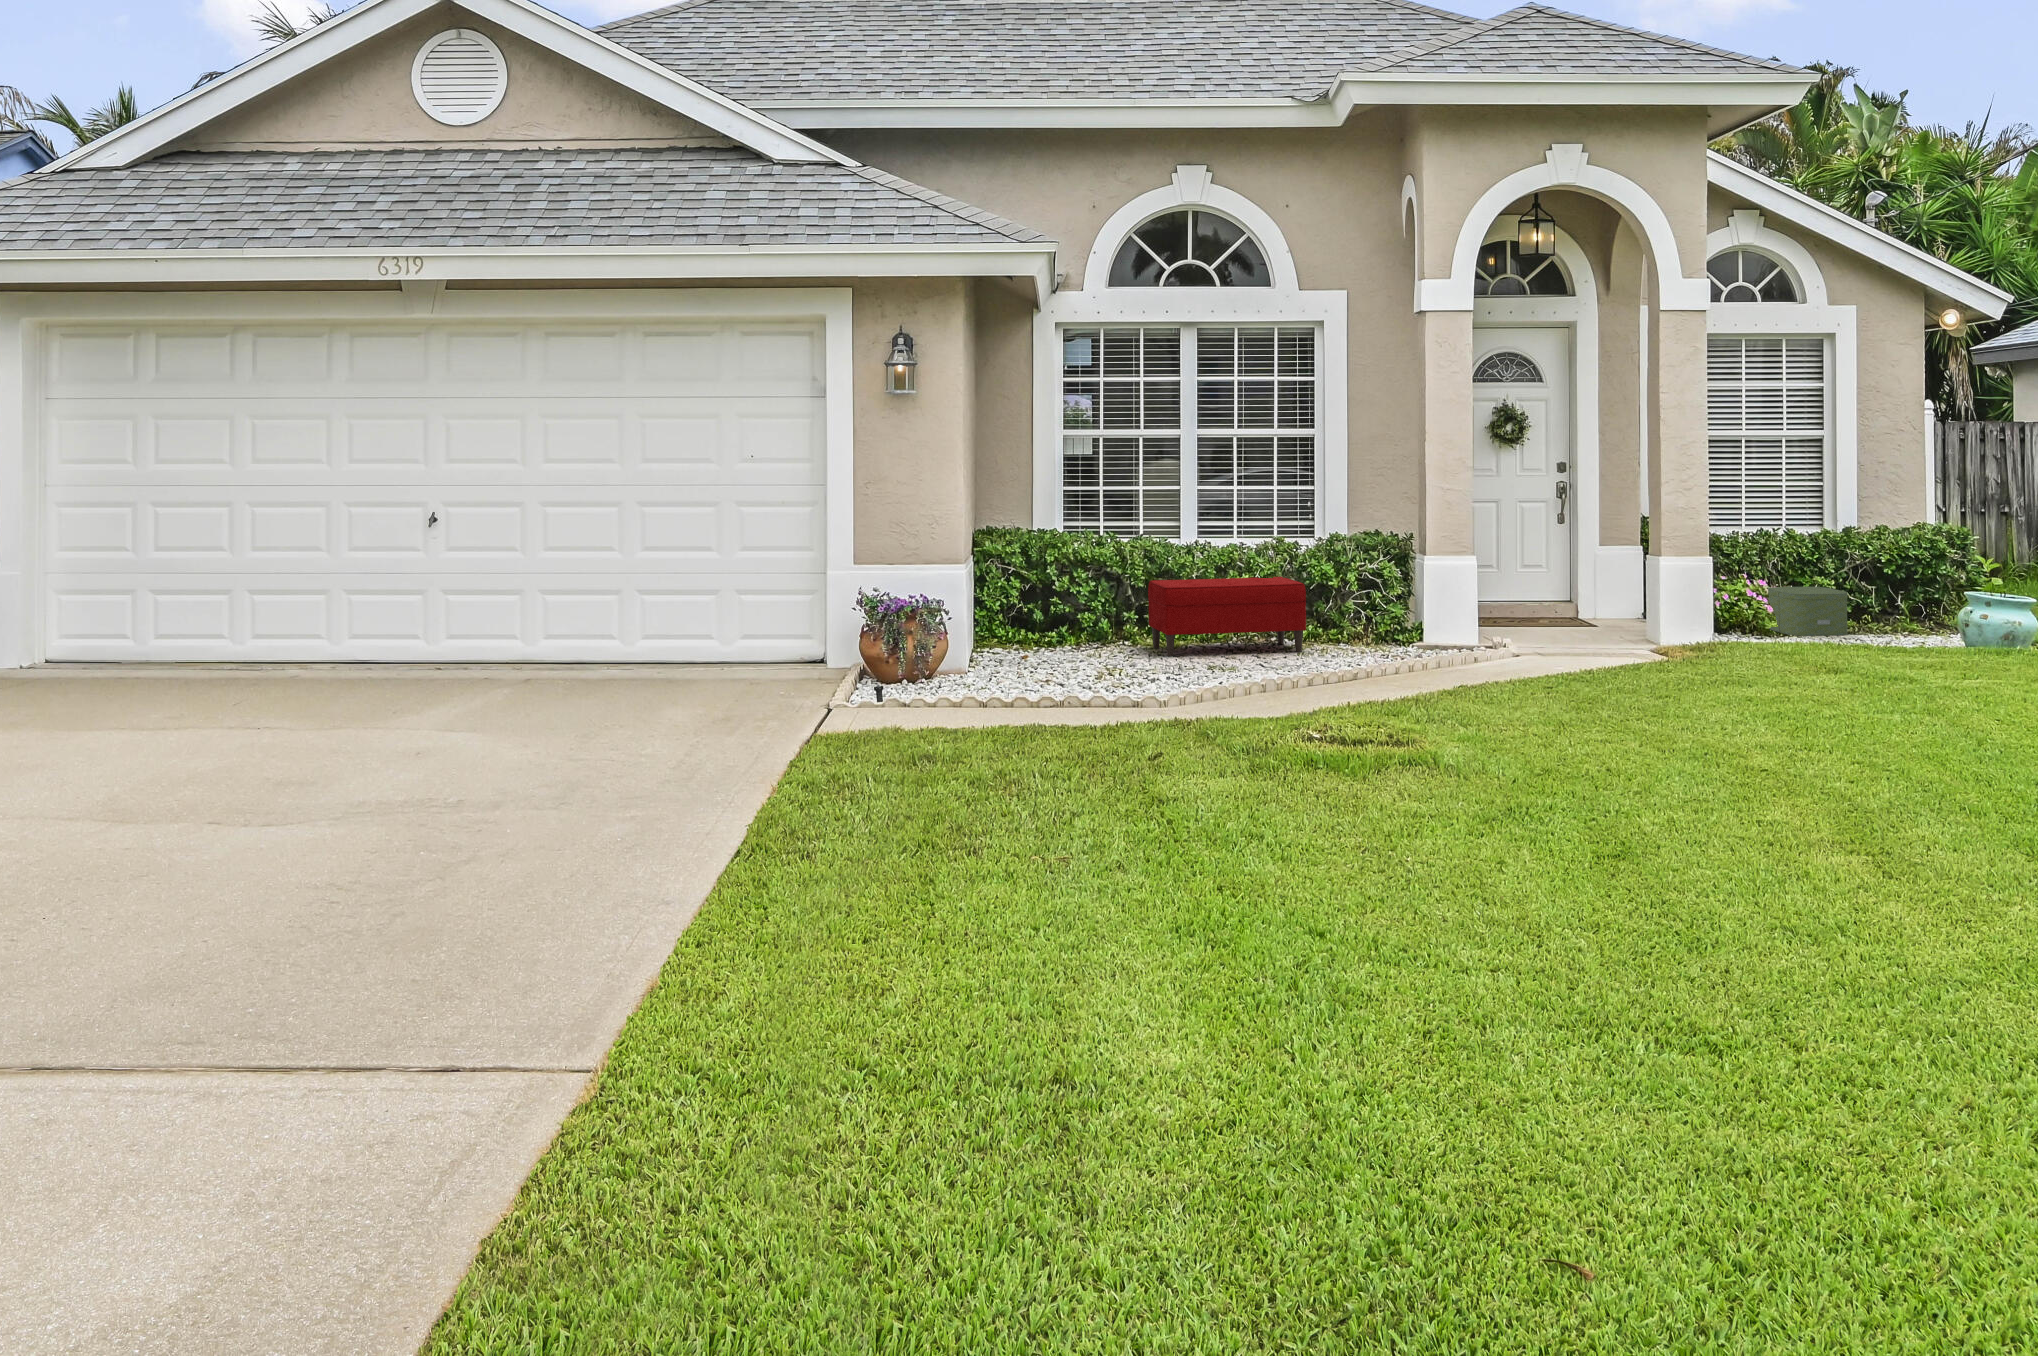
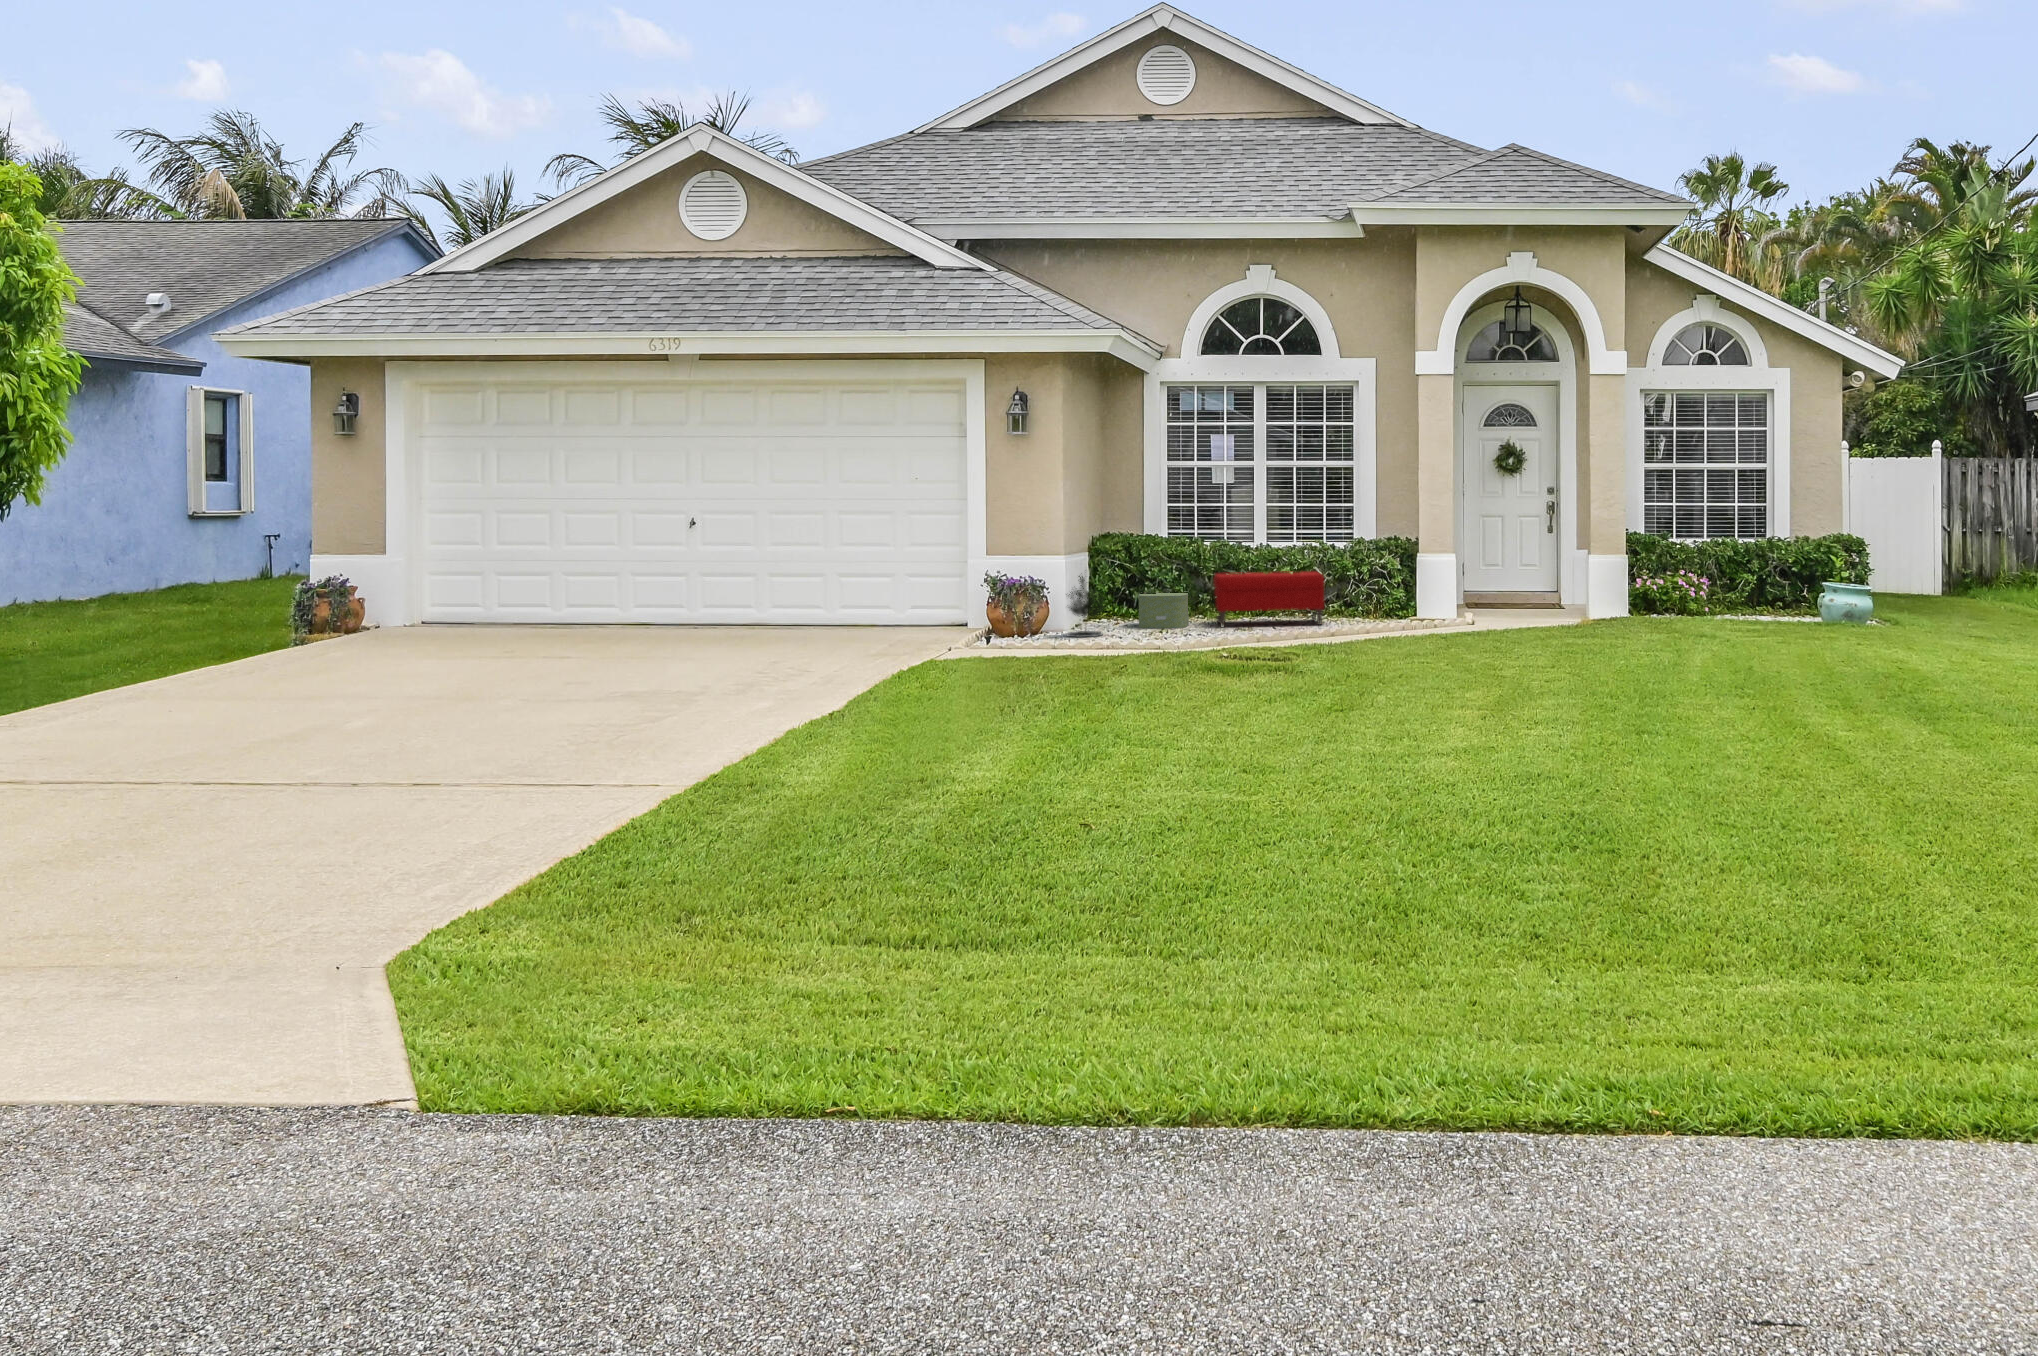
potted tree: none [965,580,1028,676] -> present [1067,576,1104,637]
storage box: present [1768,587,1848,636] -> present [1138,593,1189,628]

